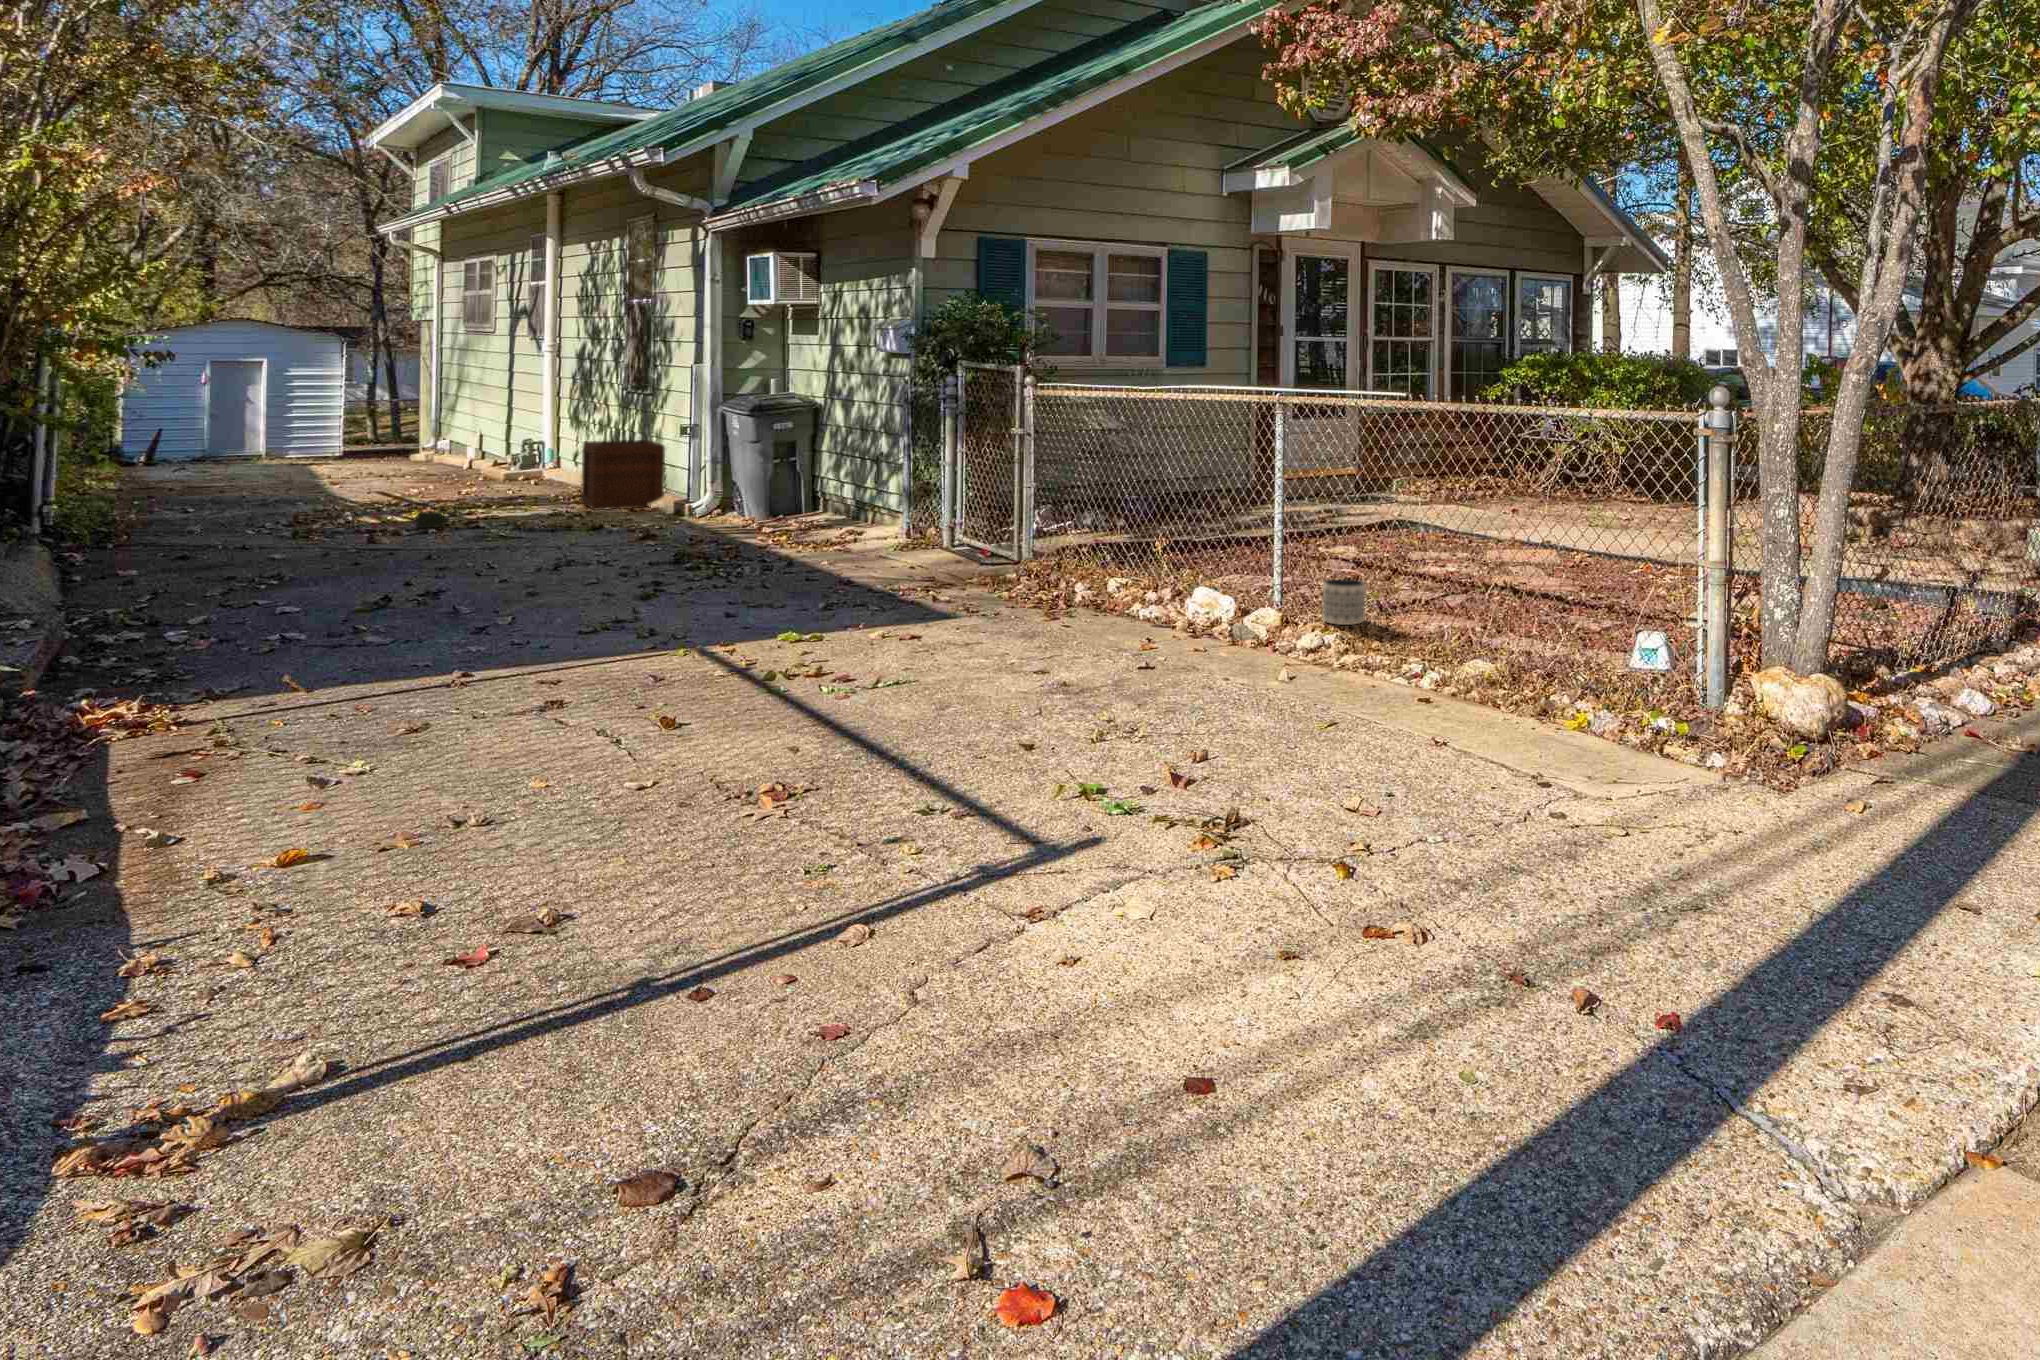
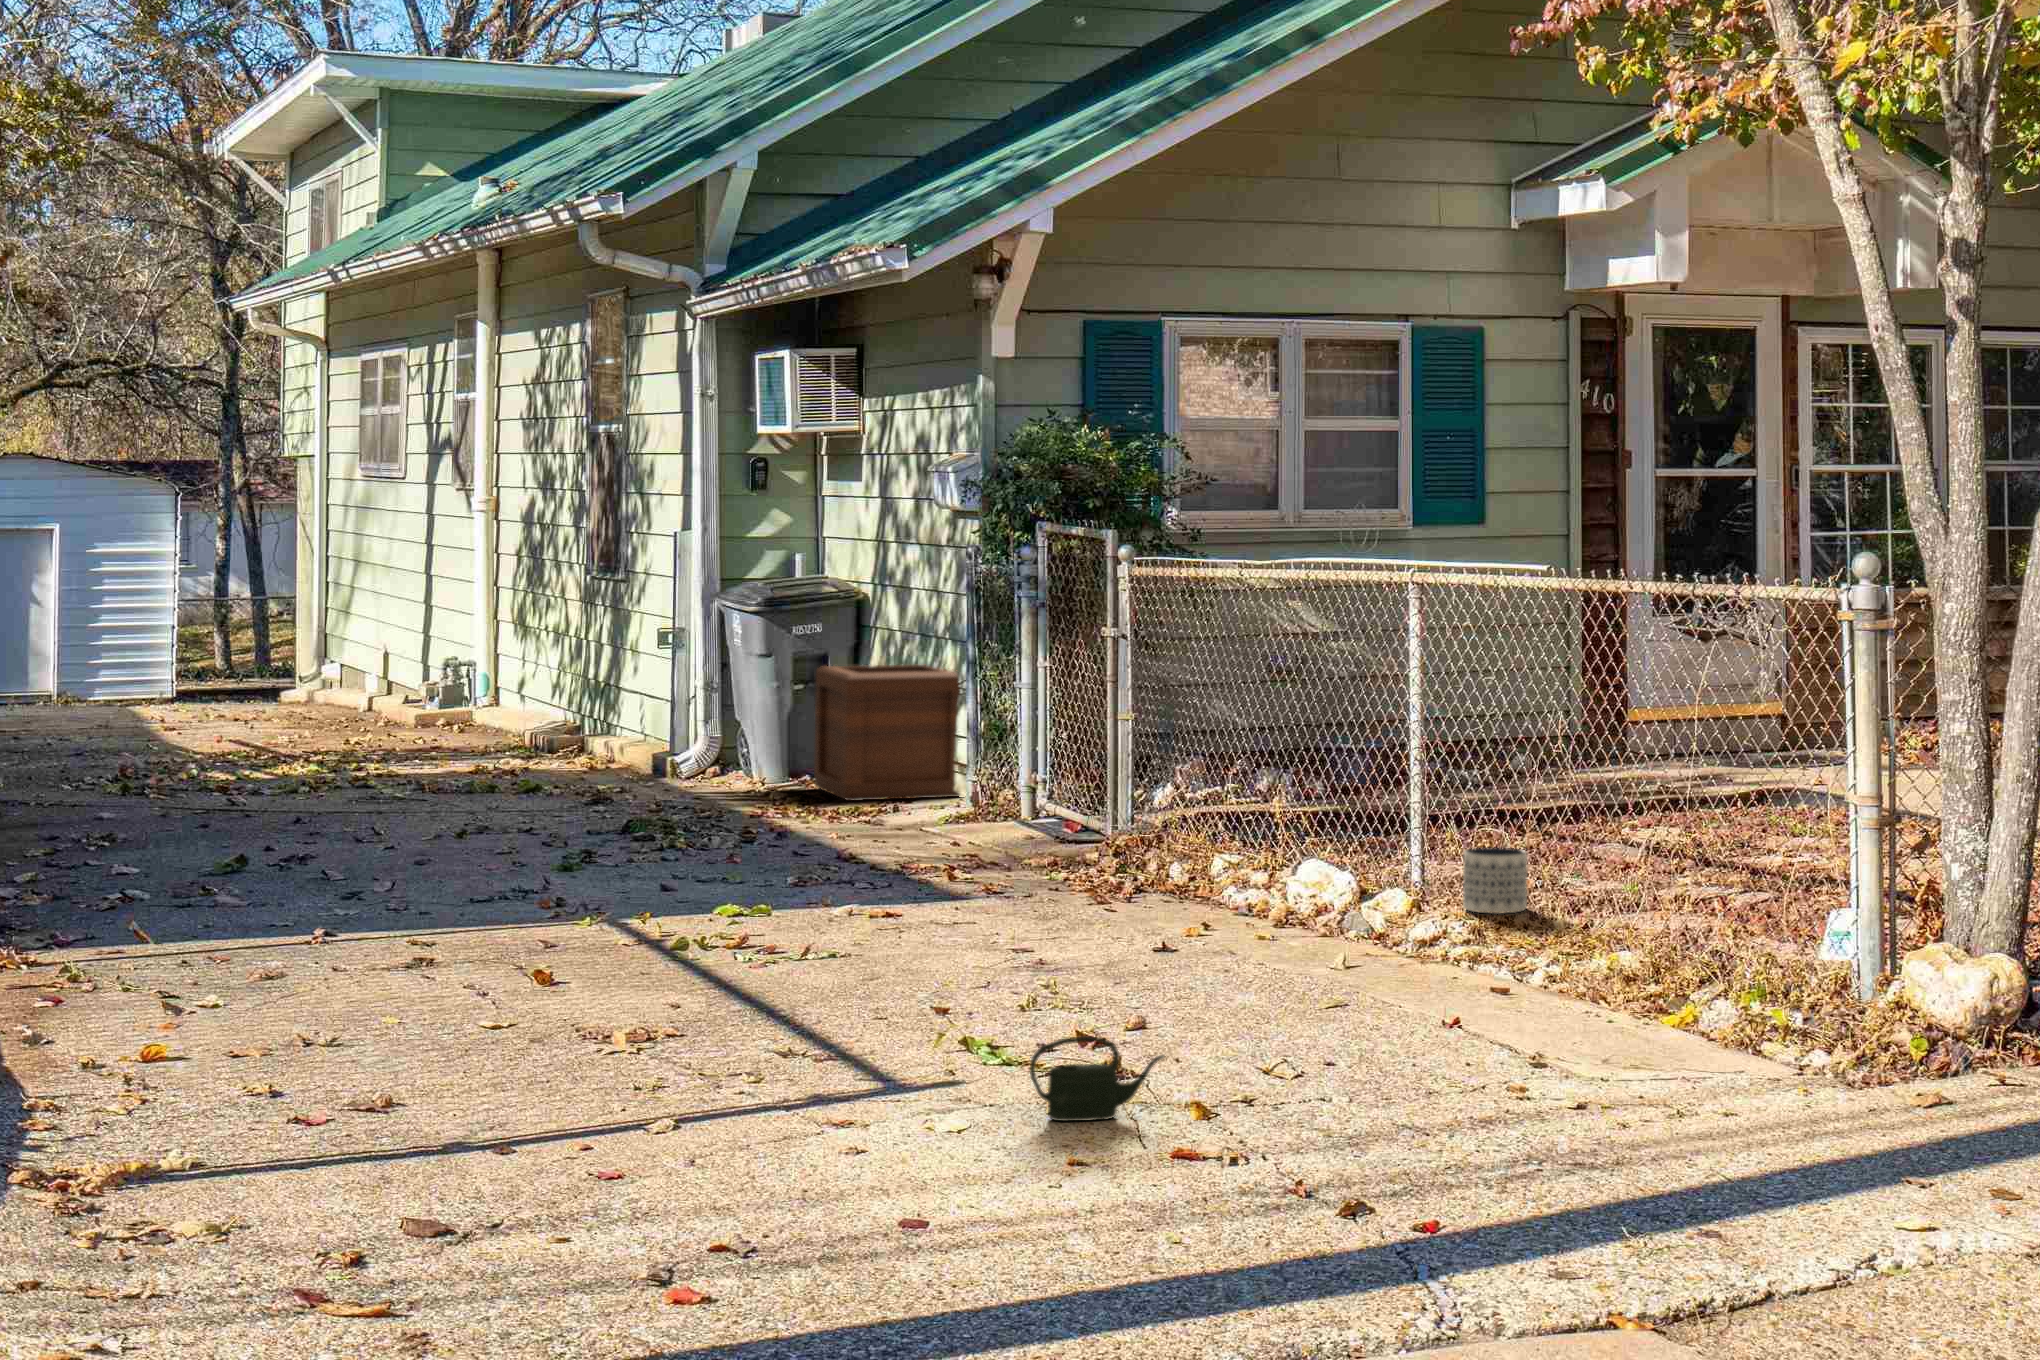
wooden crate: present [581,440,665,510] -> present [814,665,960,801]
watering can: present [414,506,452,528] -> present [1030,1036,1164,1121]

